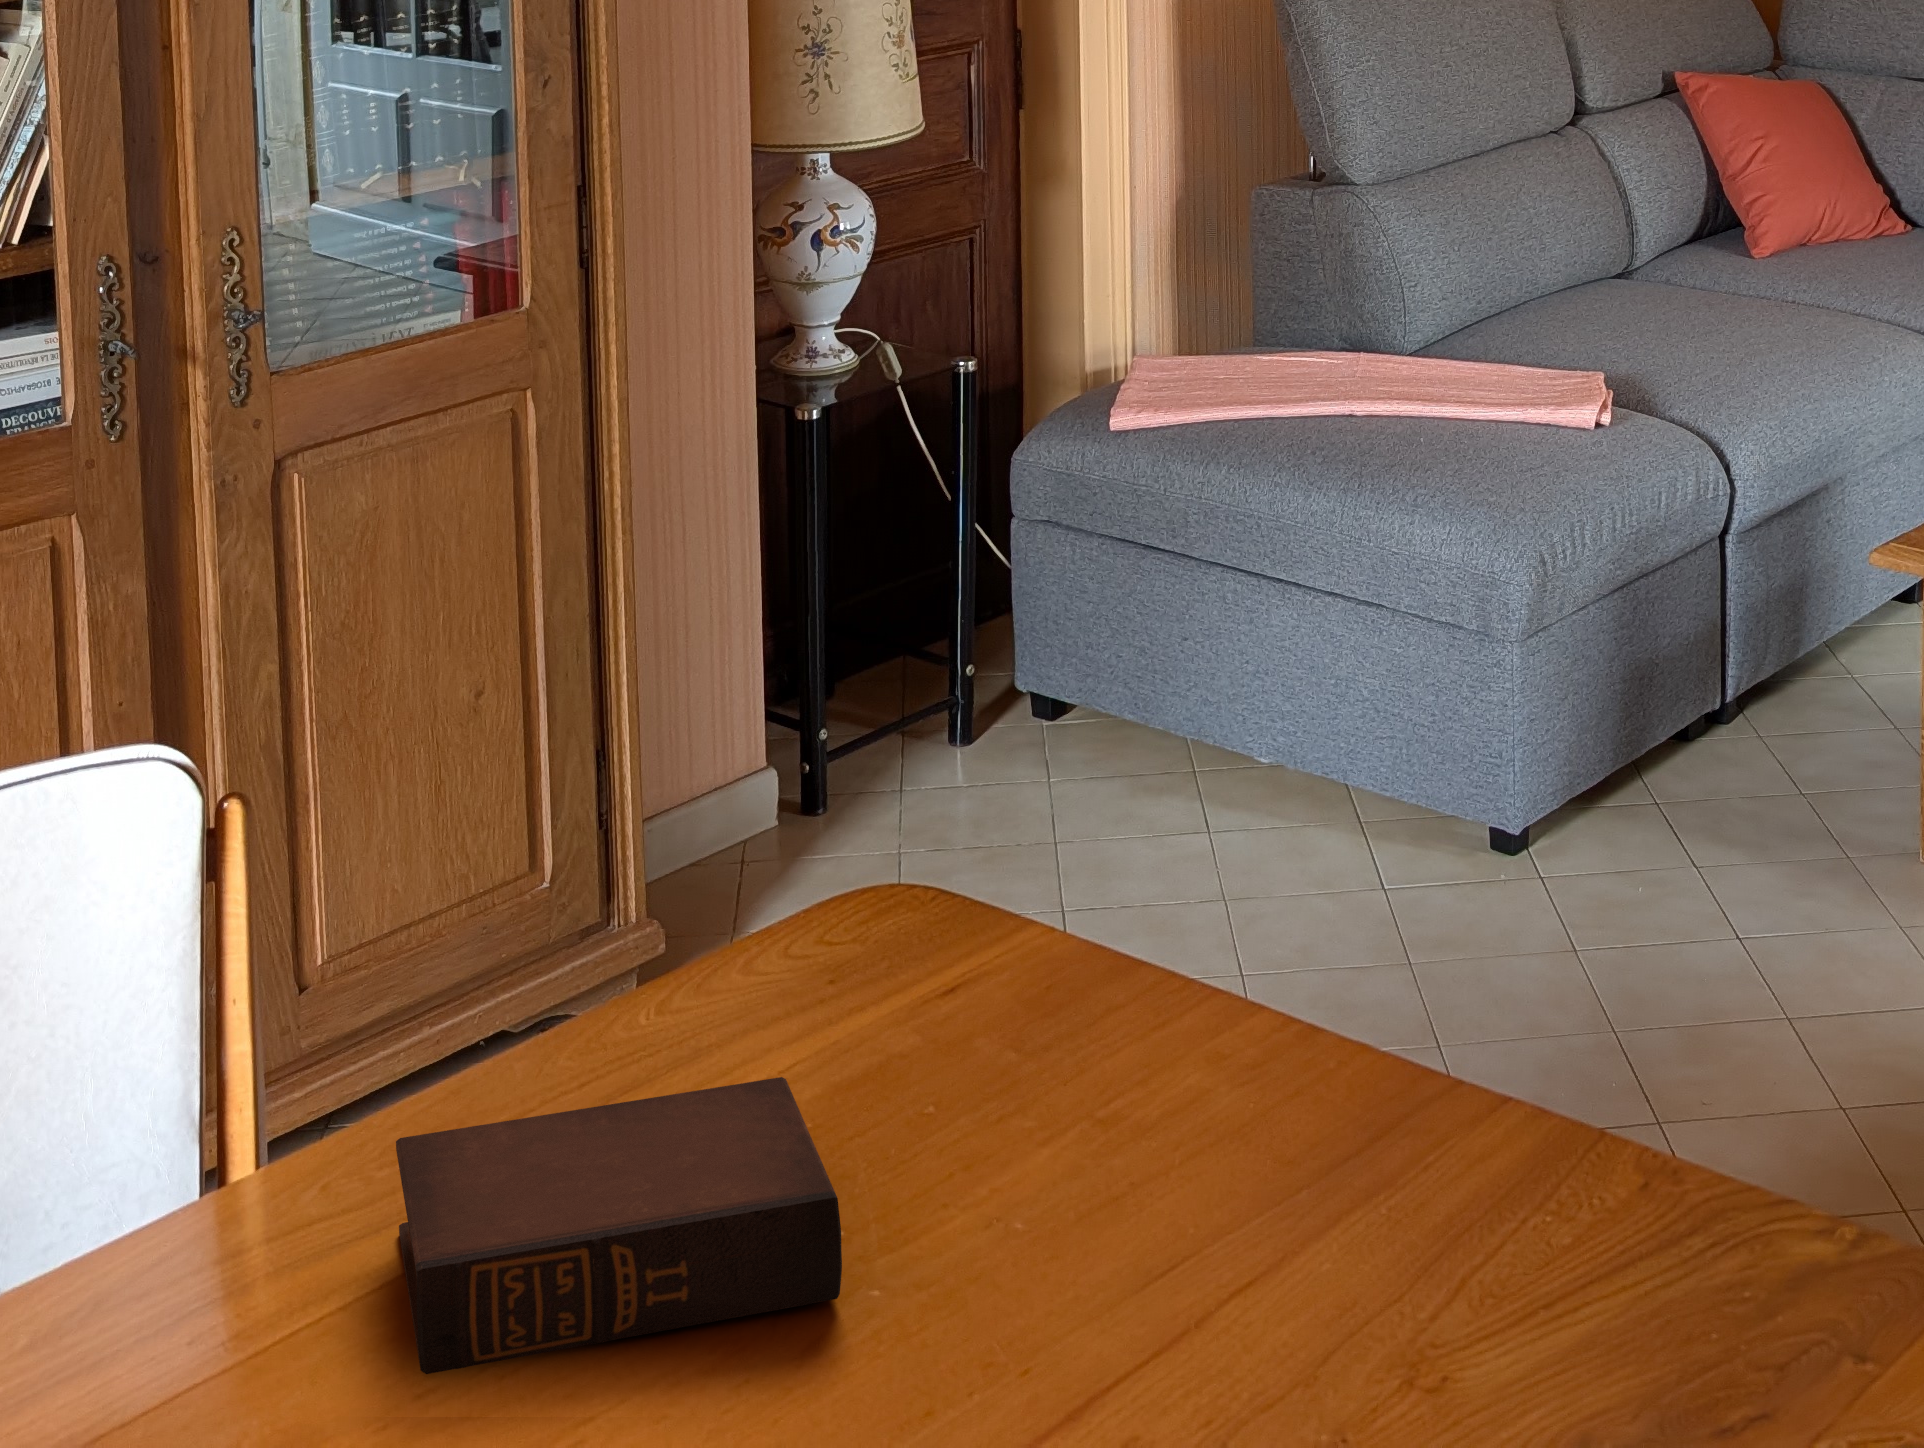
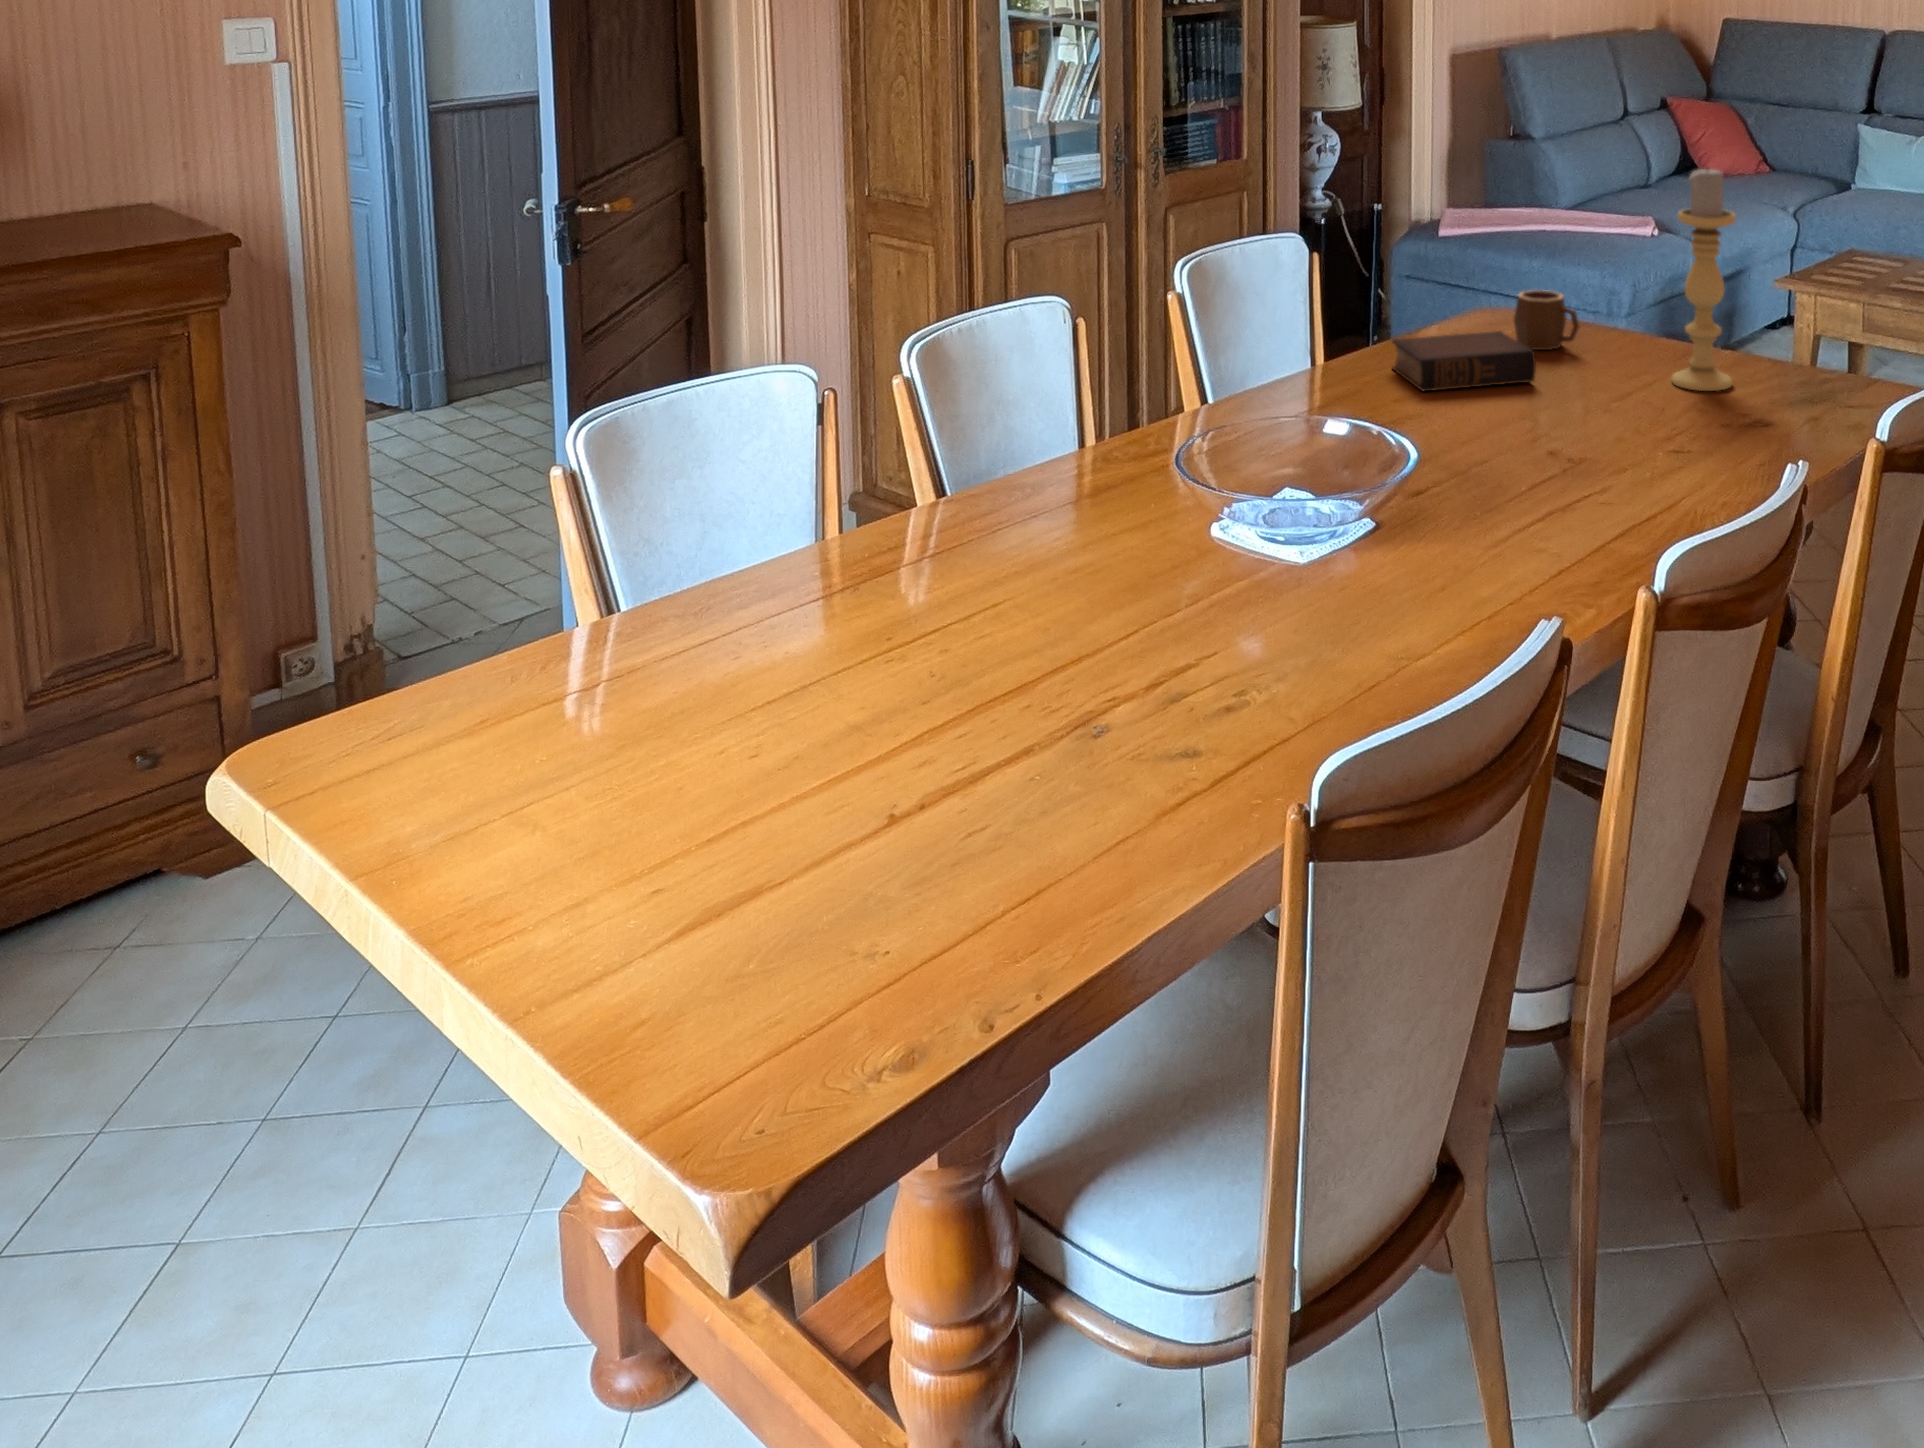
candle holder: none [1312,565,1509,1325] -> present [1672,168,1736,391]
mug: none [867,892,1066,1106] -> present [1514,290,1580,350]

